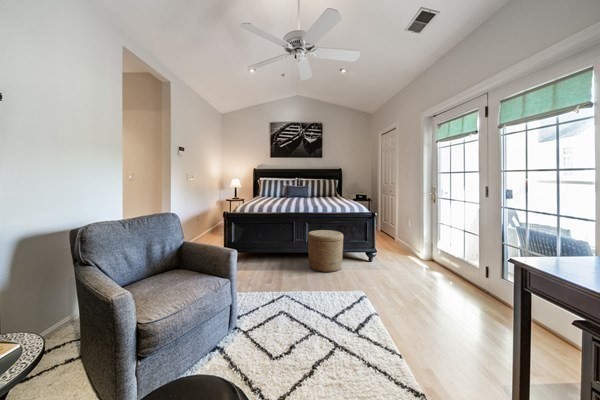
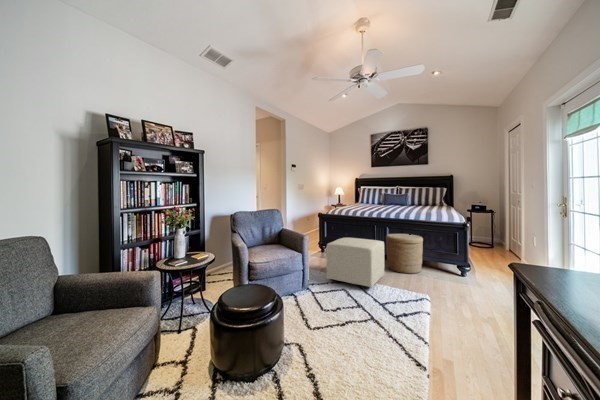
ottoman: none [255,241,314,300] -> present [326,237,384,288]

